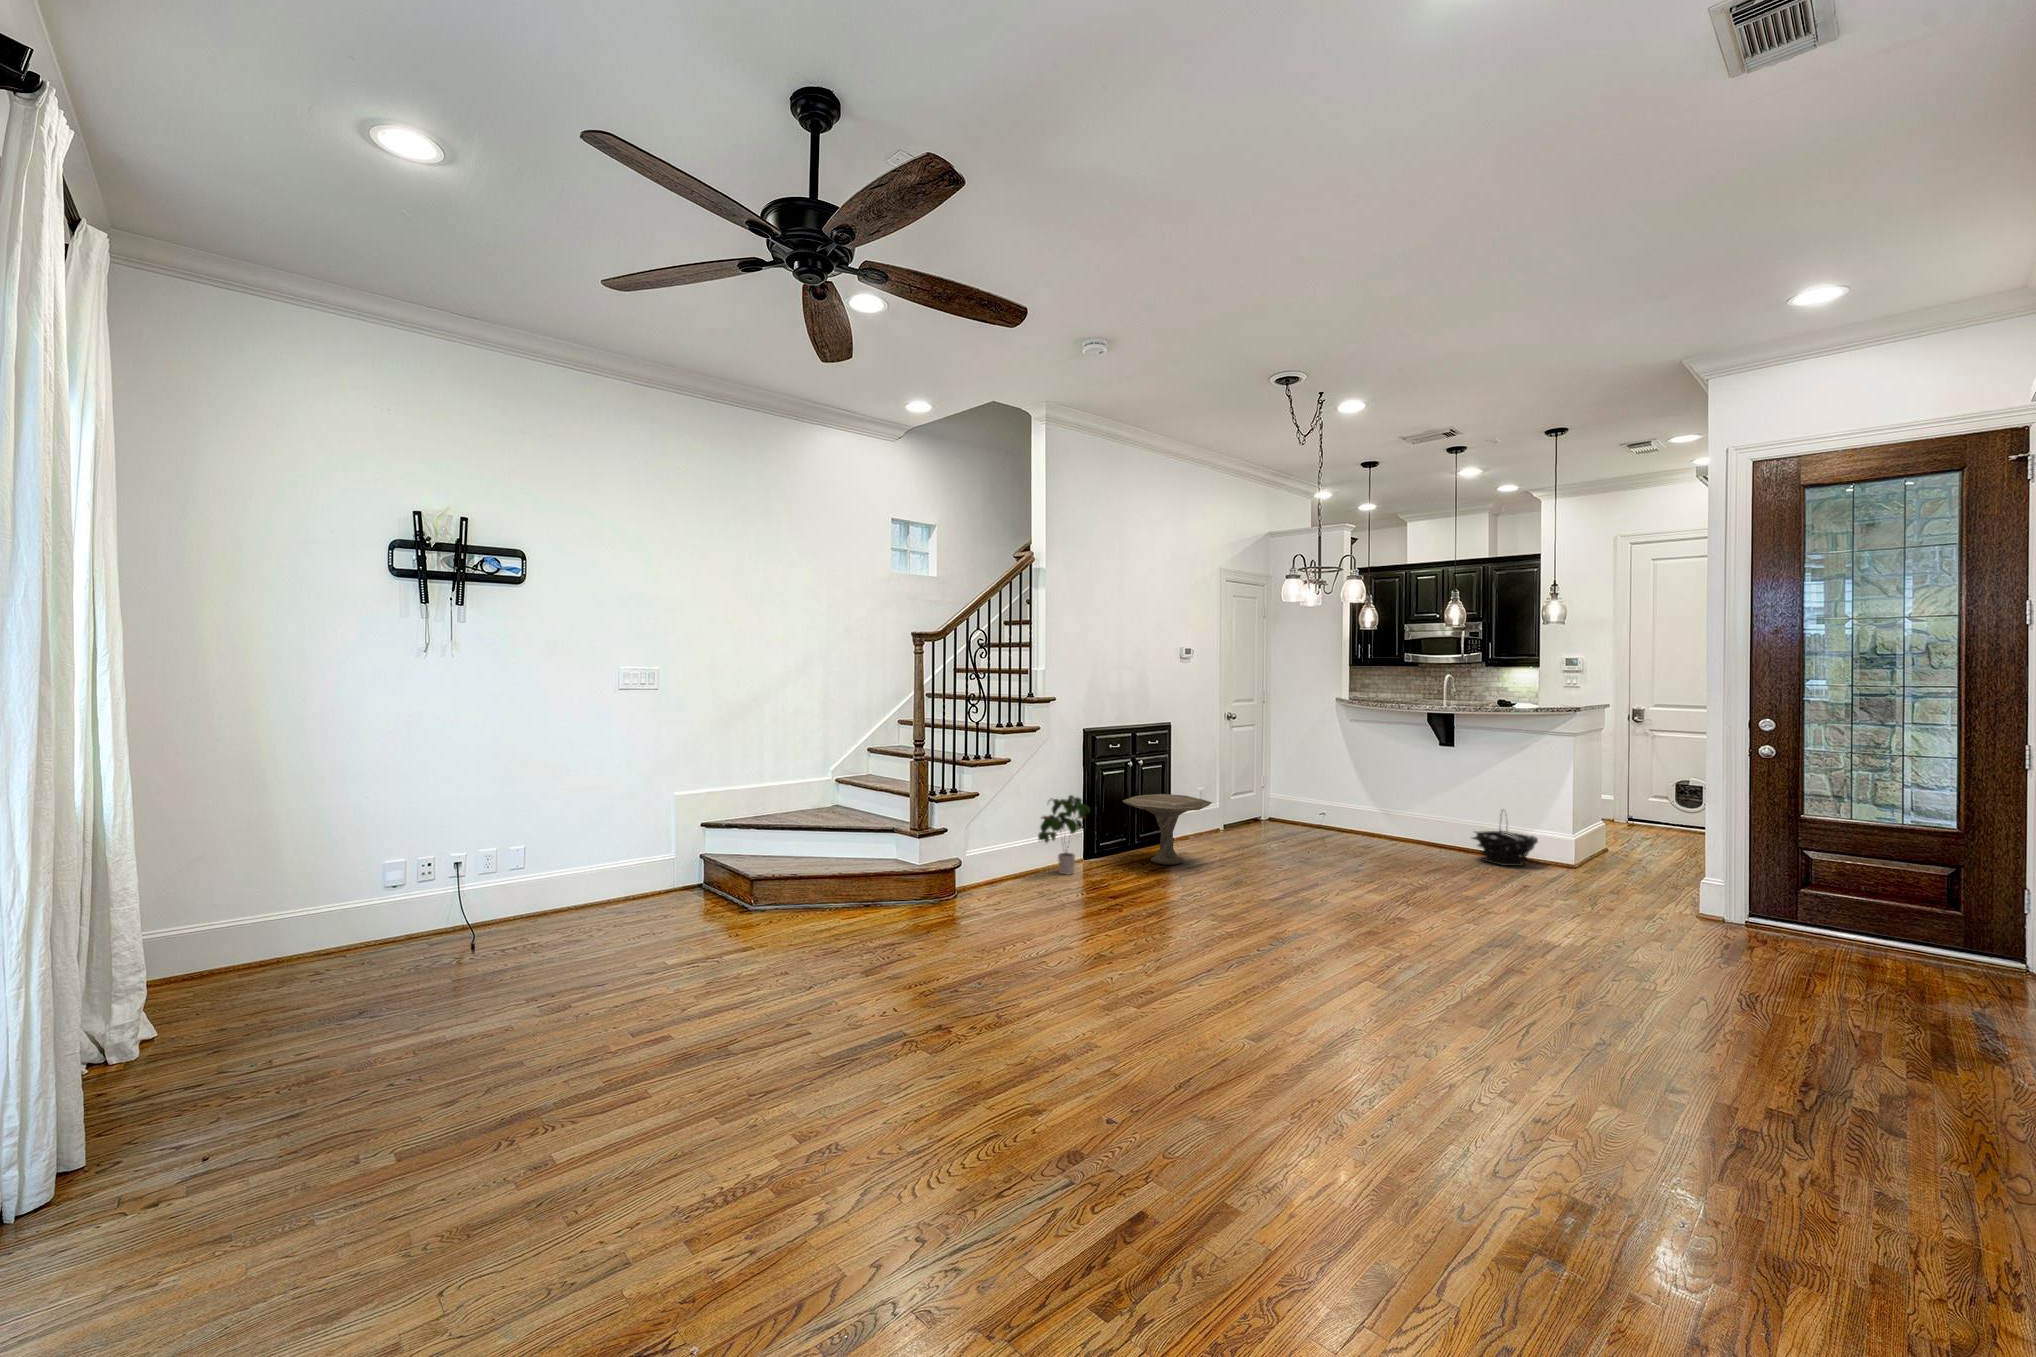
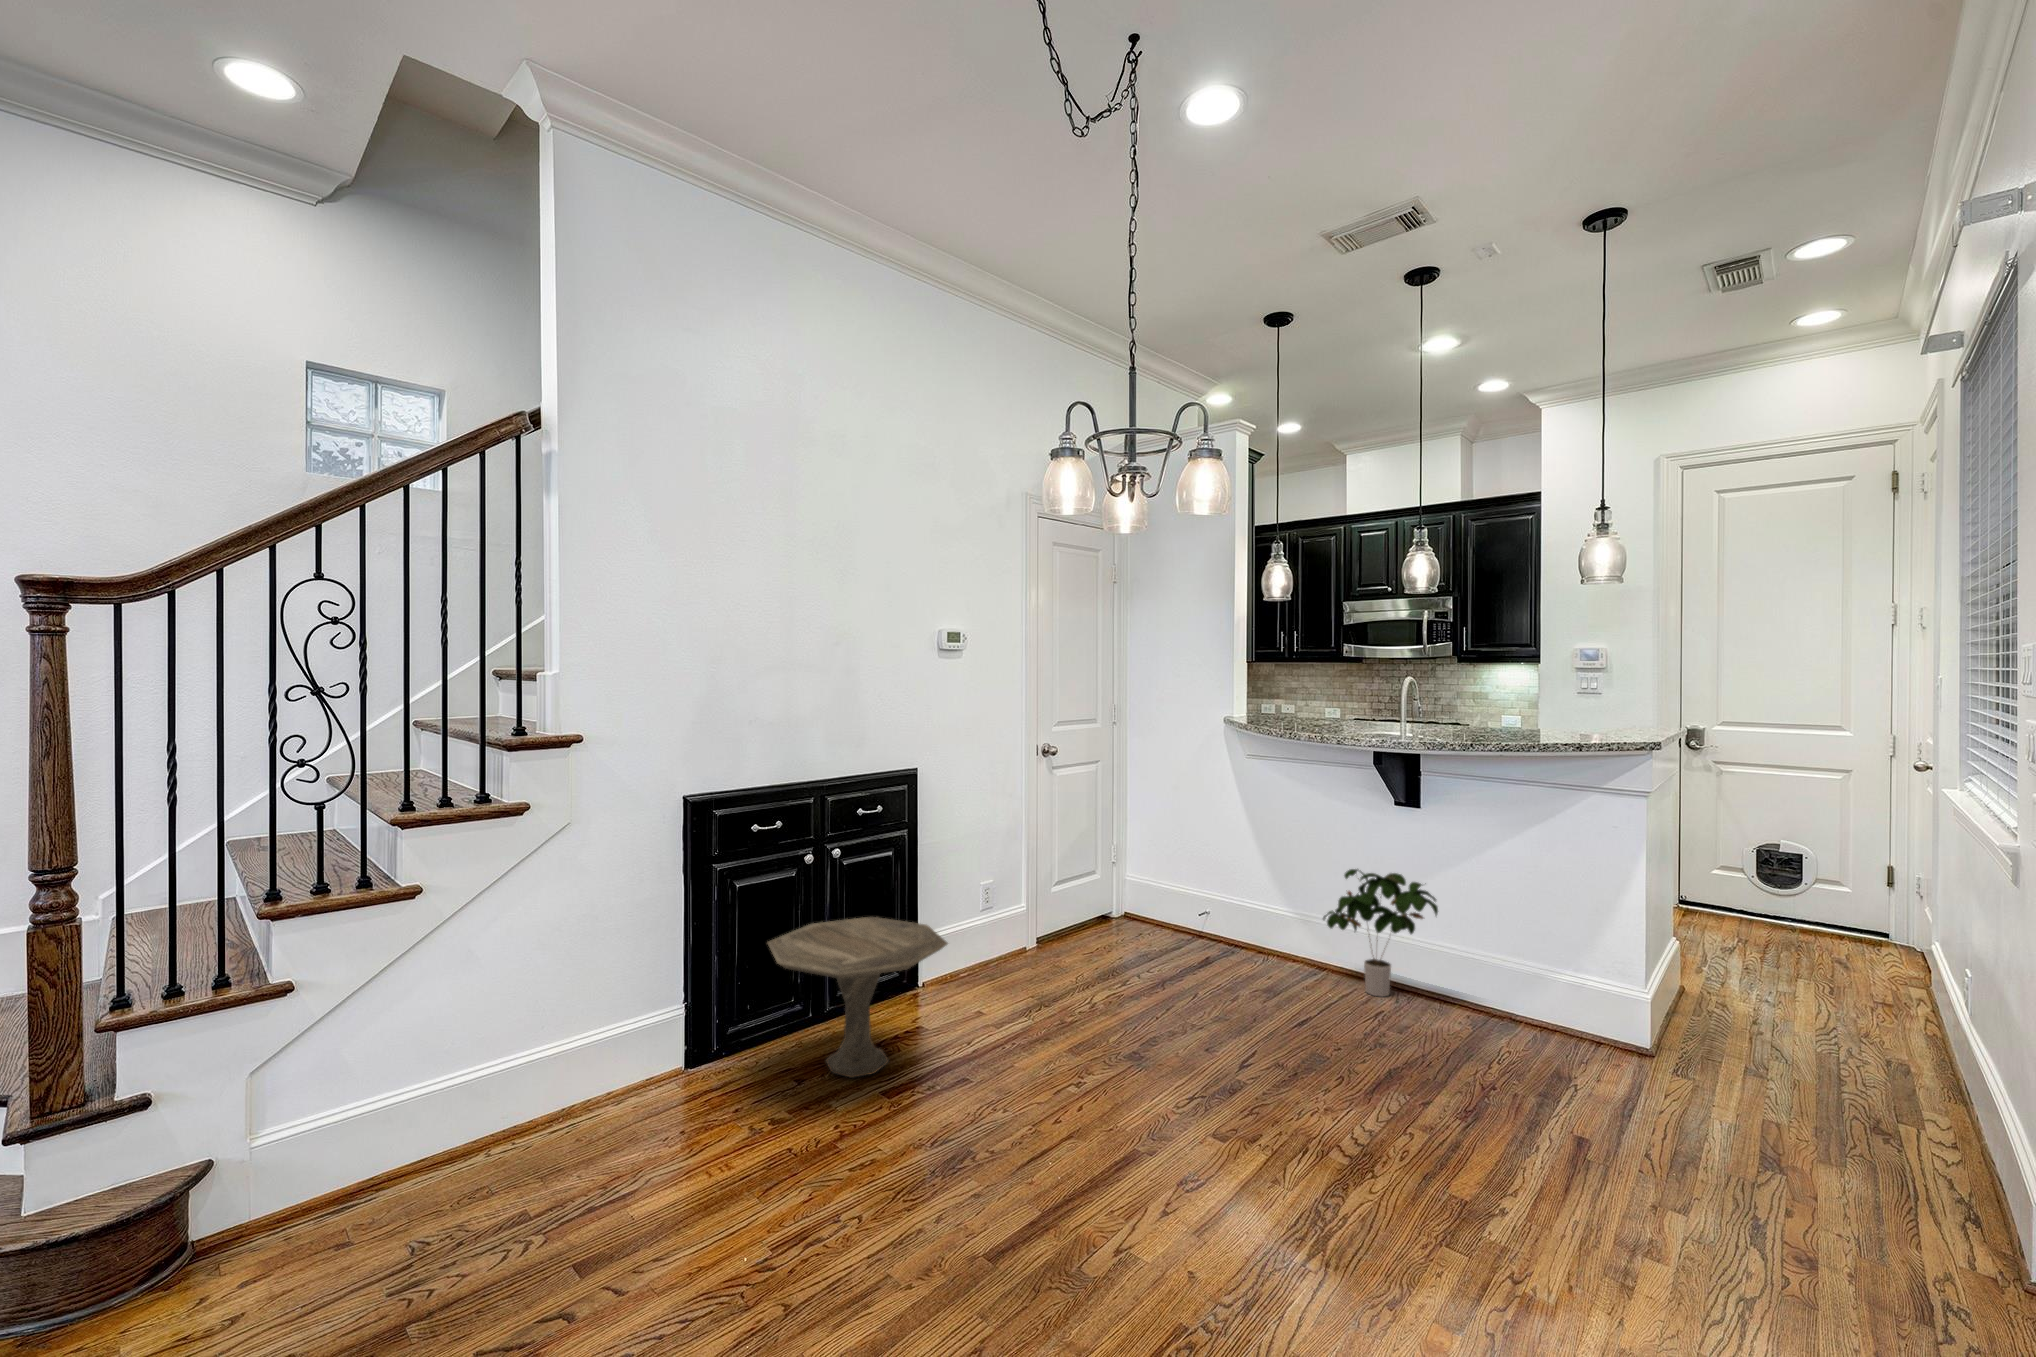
potted plant: present [1038,795,1090,874] -> present [1323,869,1438,997]
basket: present [1472,815,1538,866] -> none [1452,938,1583,1055]

